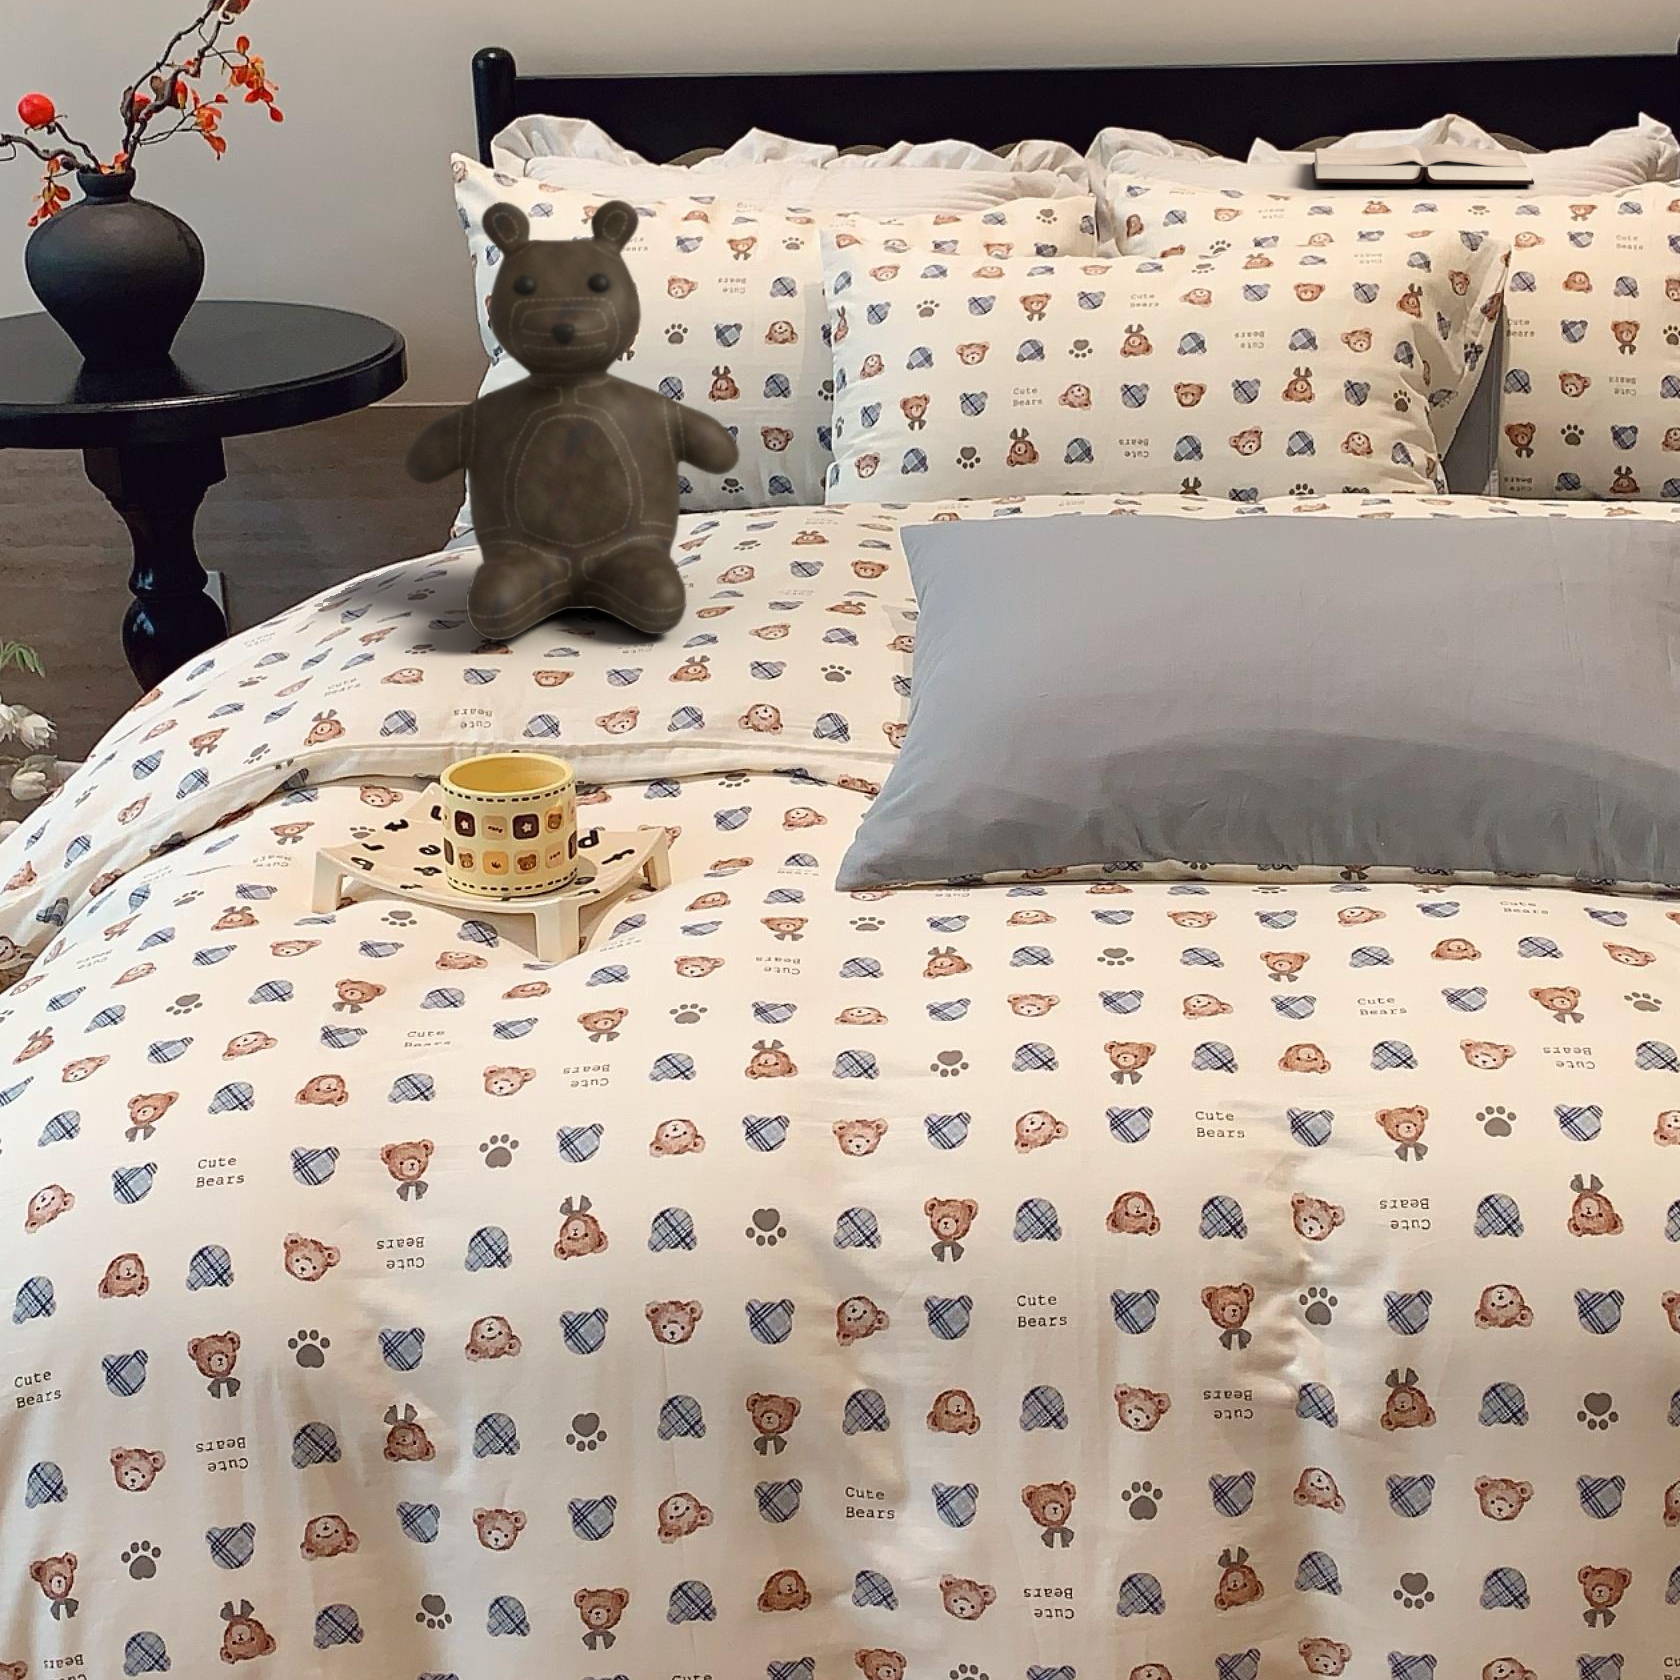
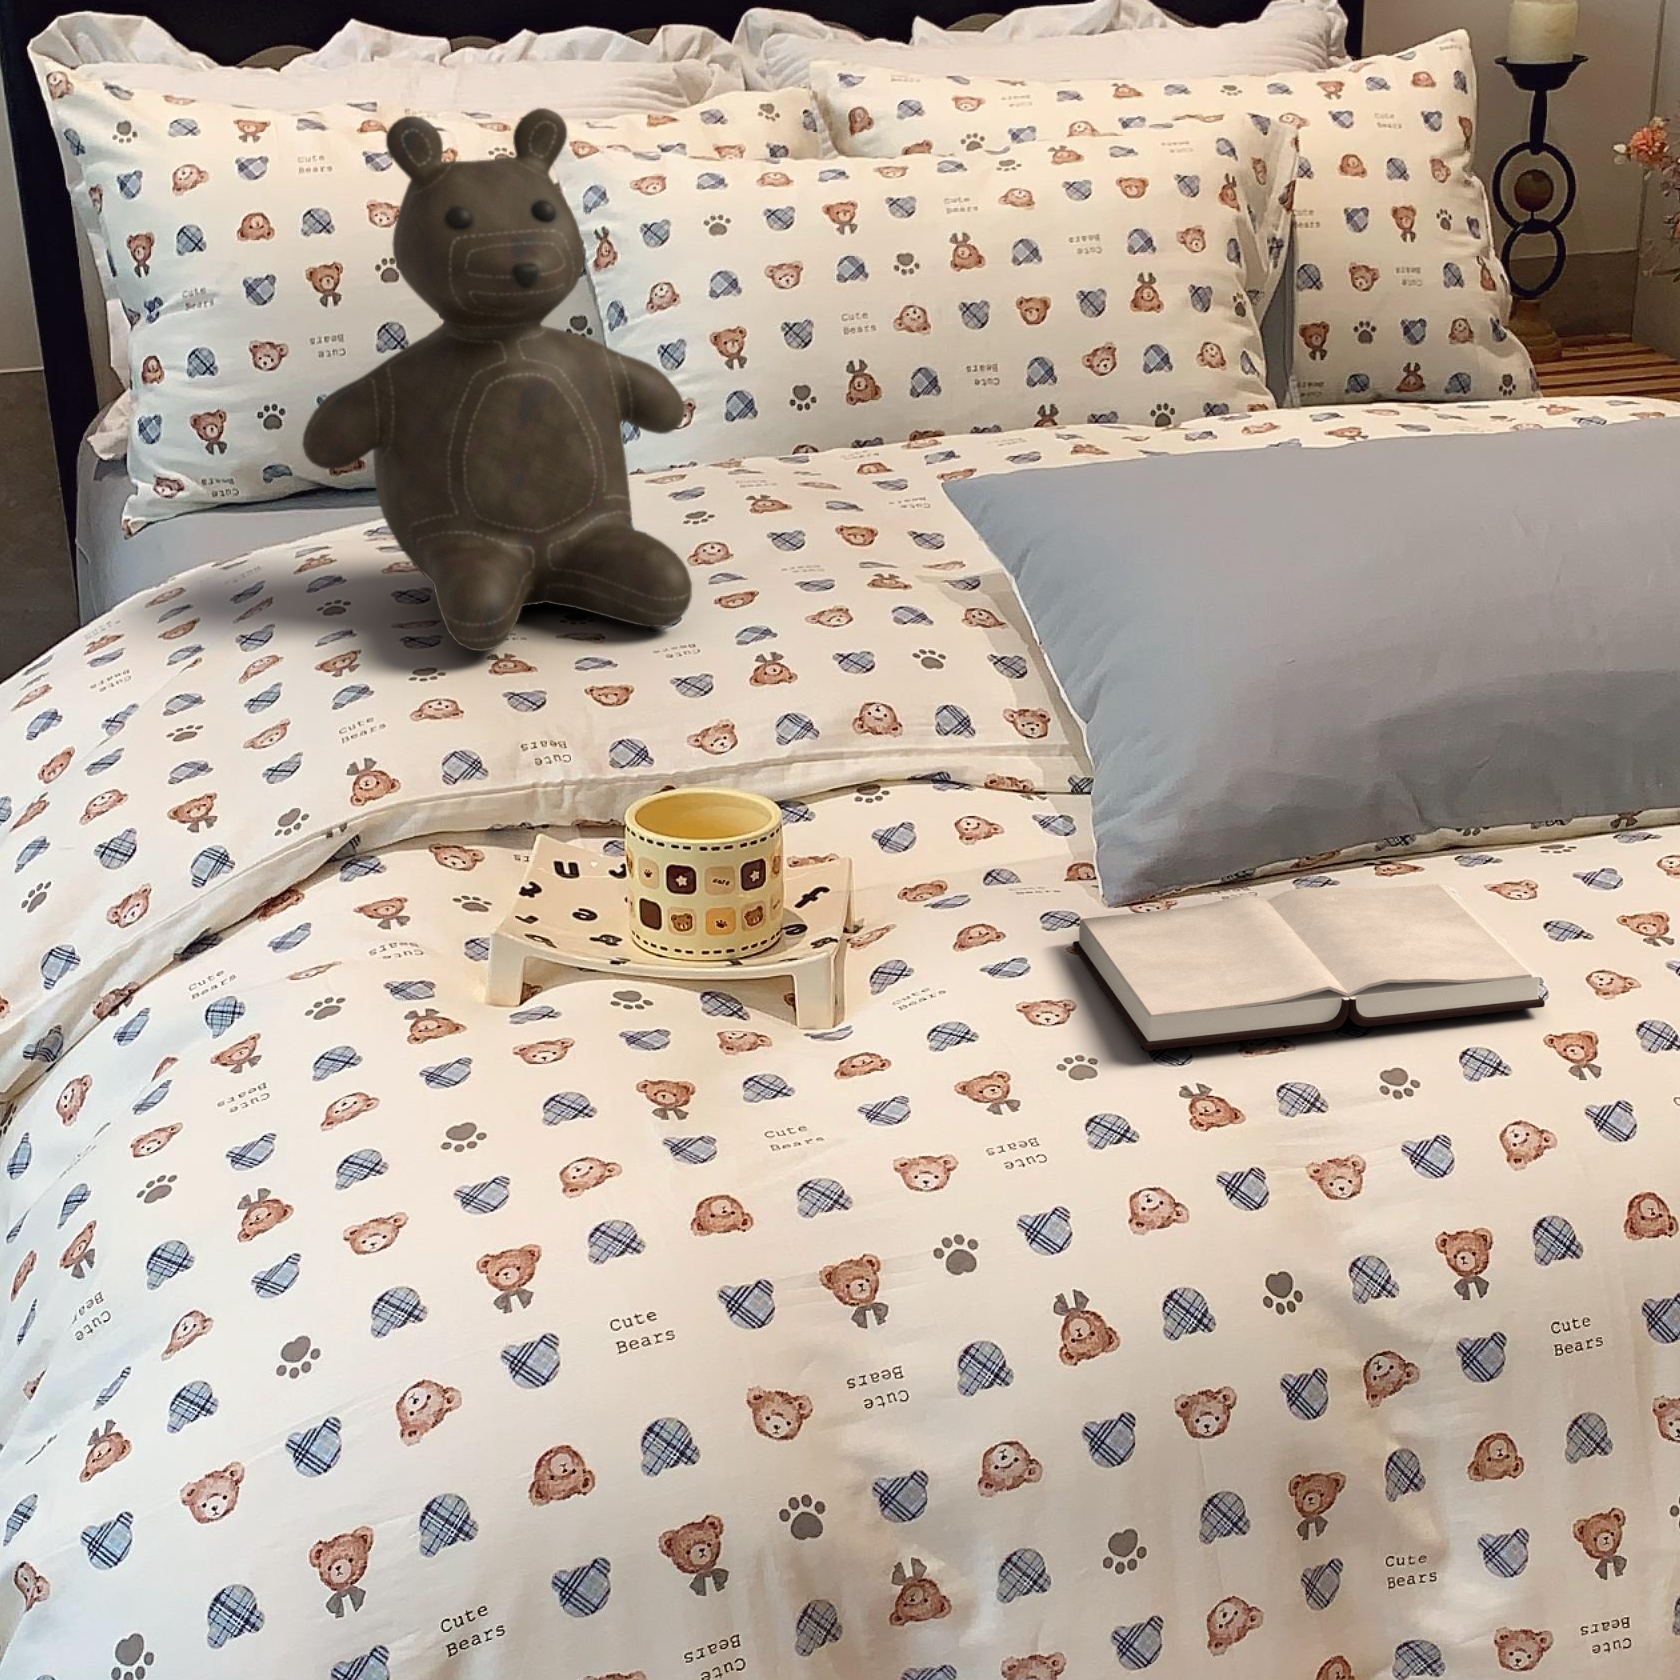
hardback book: present [1312,144,1534,185] -> present [1073,884,1545,1050]

